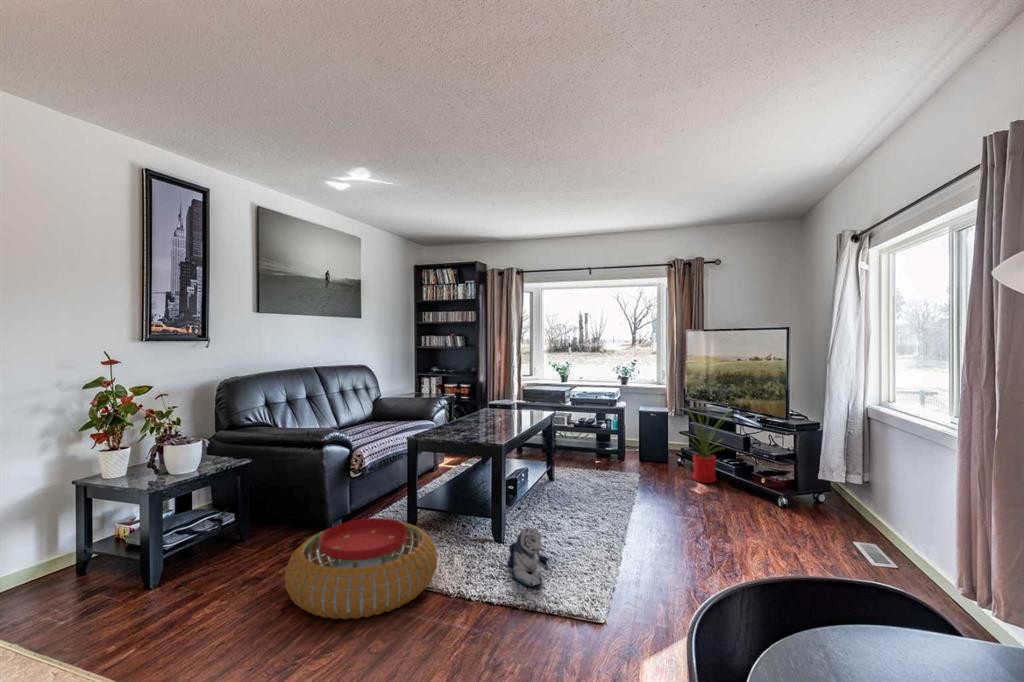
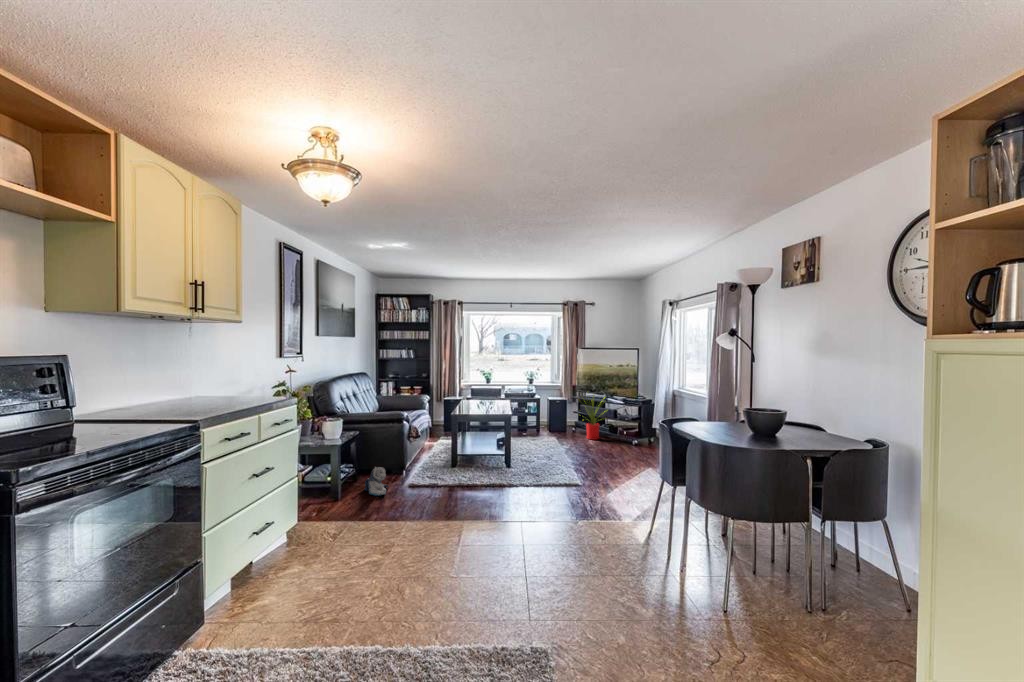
pouf: present [285,518,437,619] -> none [425,452,499,490]
plush toy: present [507,528,549,587] -> present [364,467,389,496]

